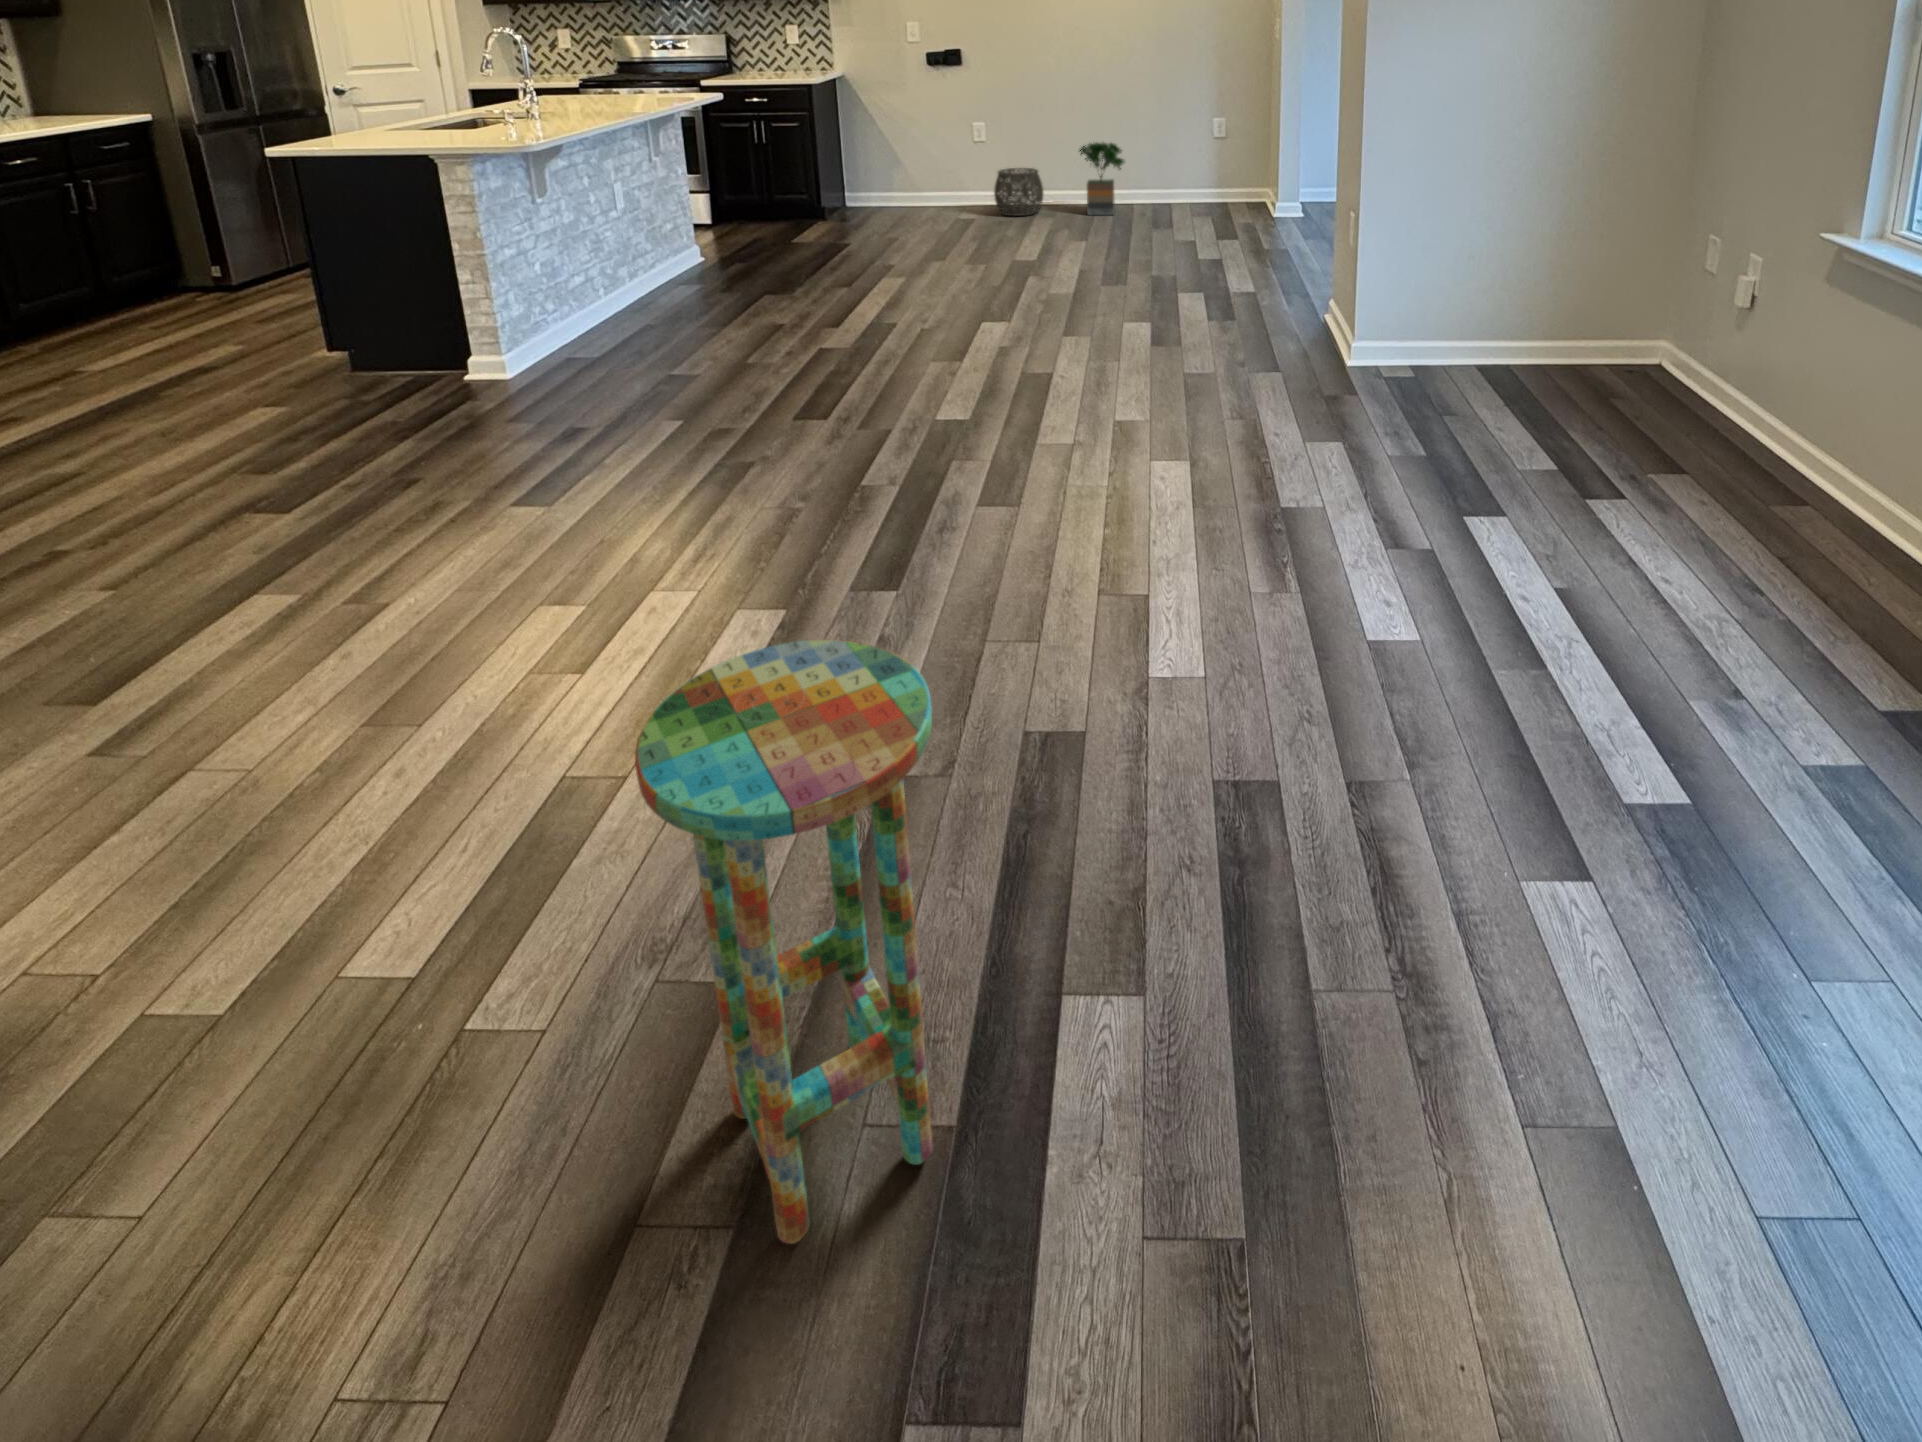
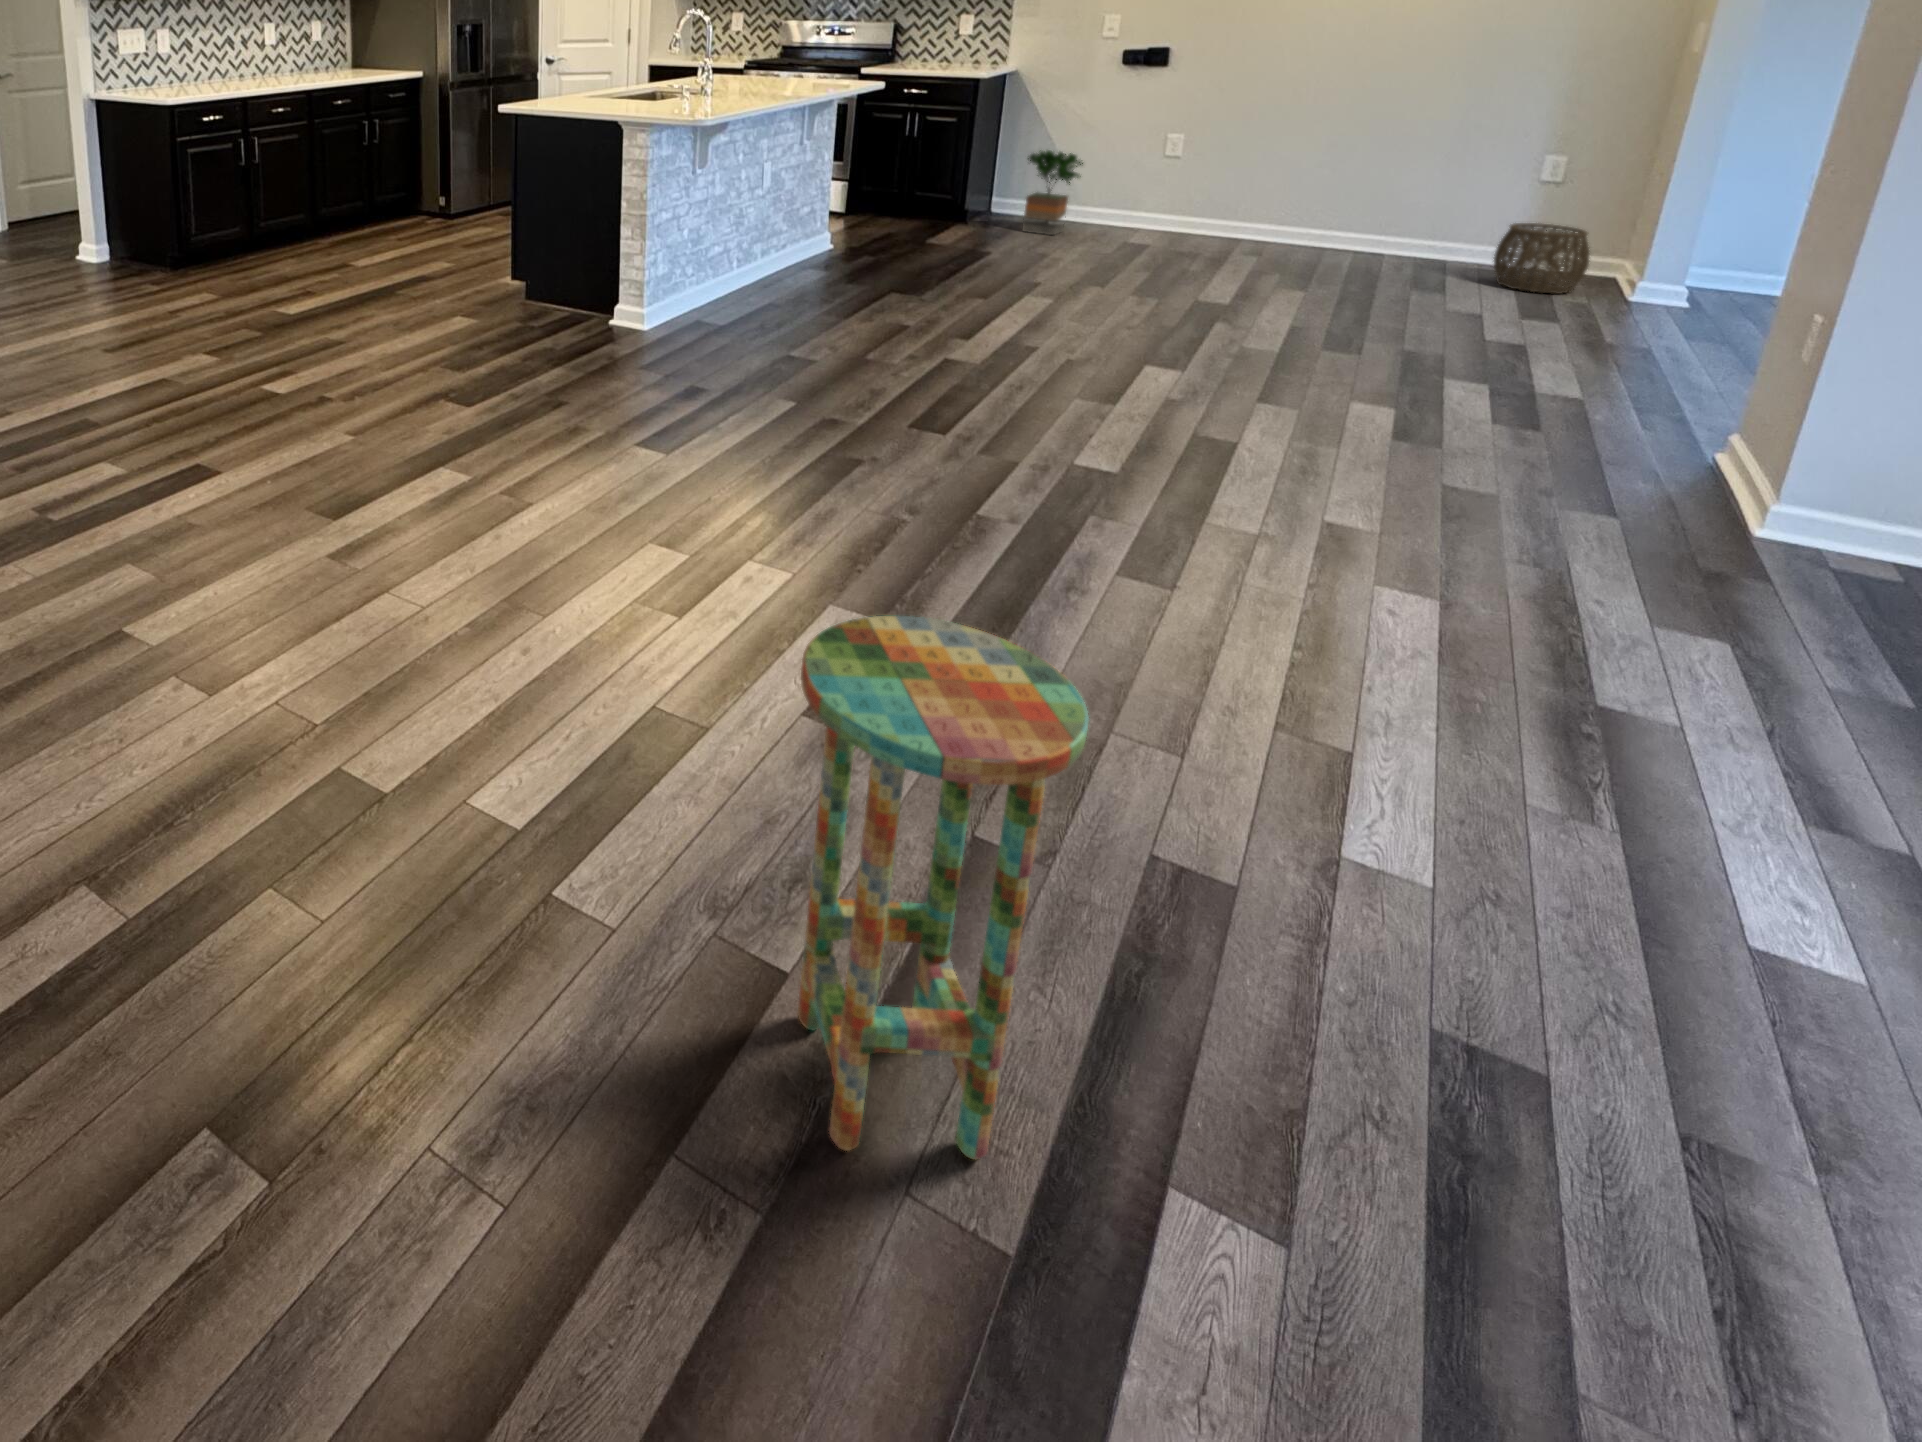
potted tree: present [1079,142,1125,215] -> present [1022,150,1083,235]
woven basket: present [994,168,1043,216] -> present [1494,223,1590,294]

